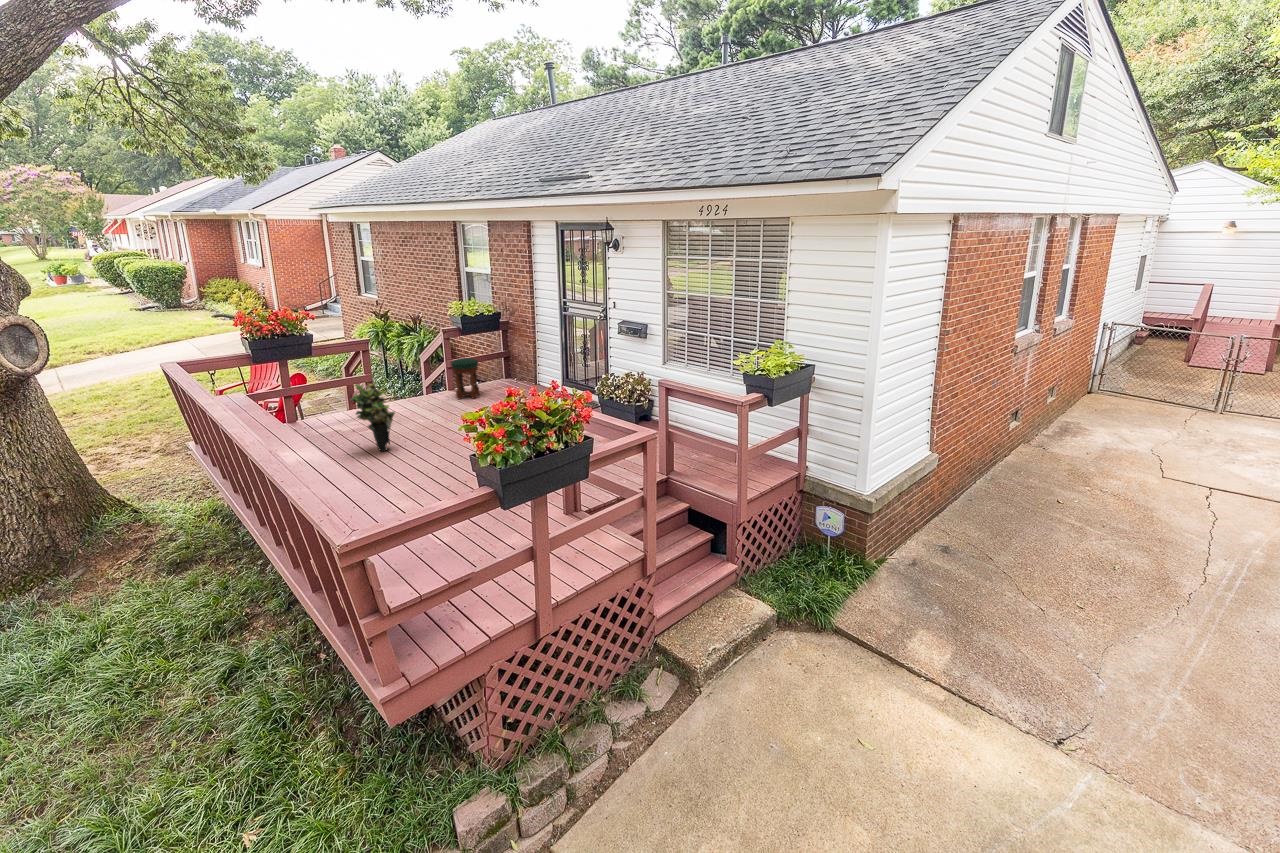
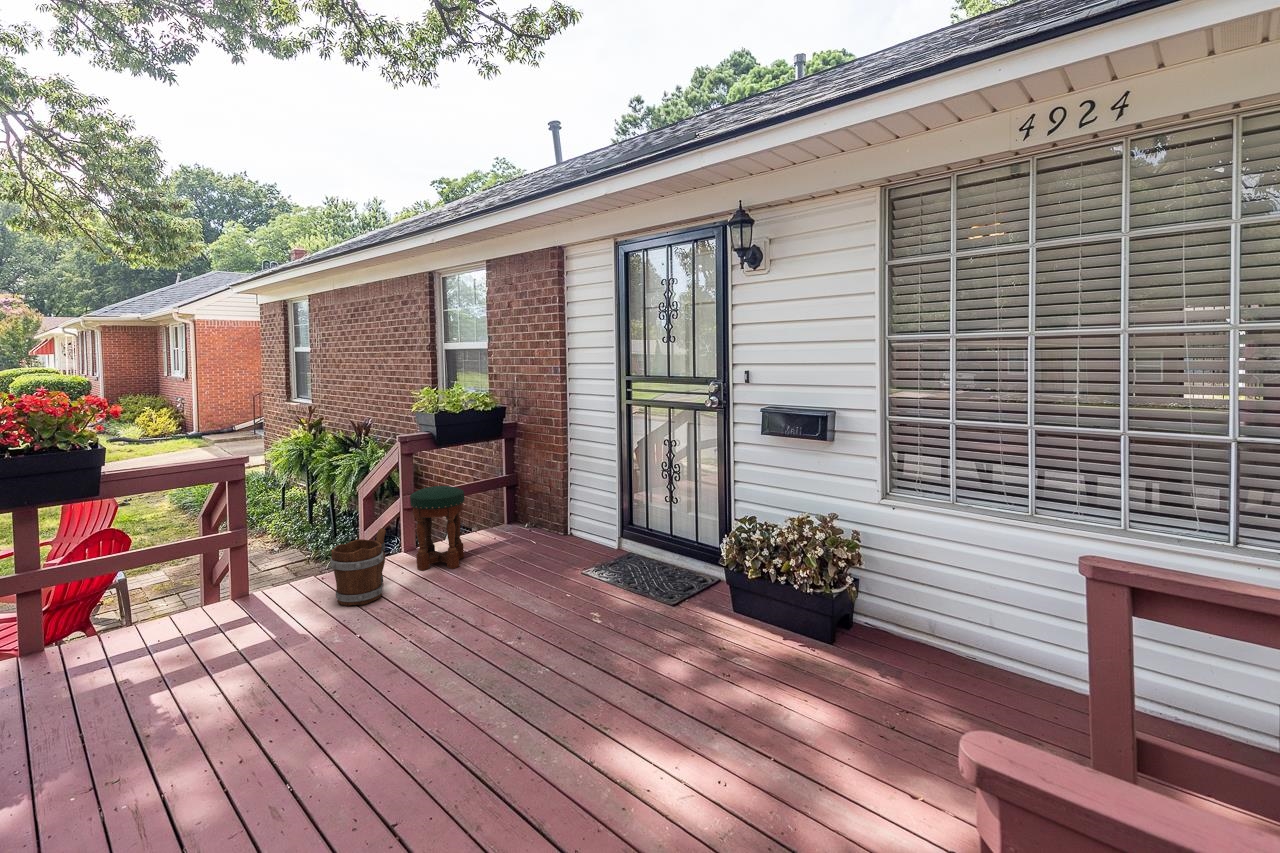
bucket: none [417,378,441,412] -> present [330,528,386,606]
potted plant: present [351,382,395,452] -> none [95,550,241,763]

